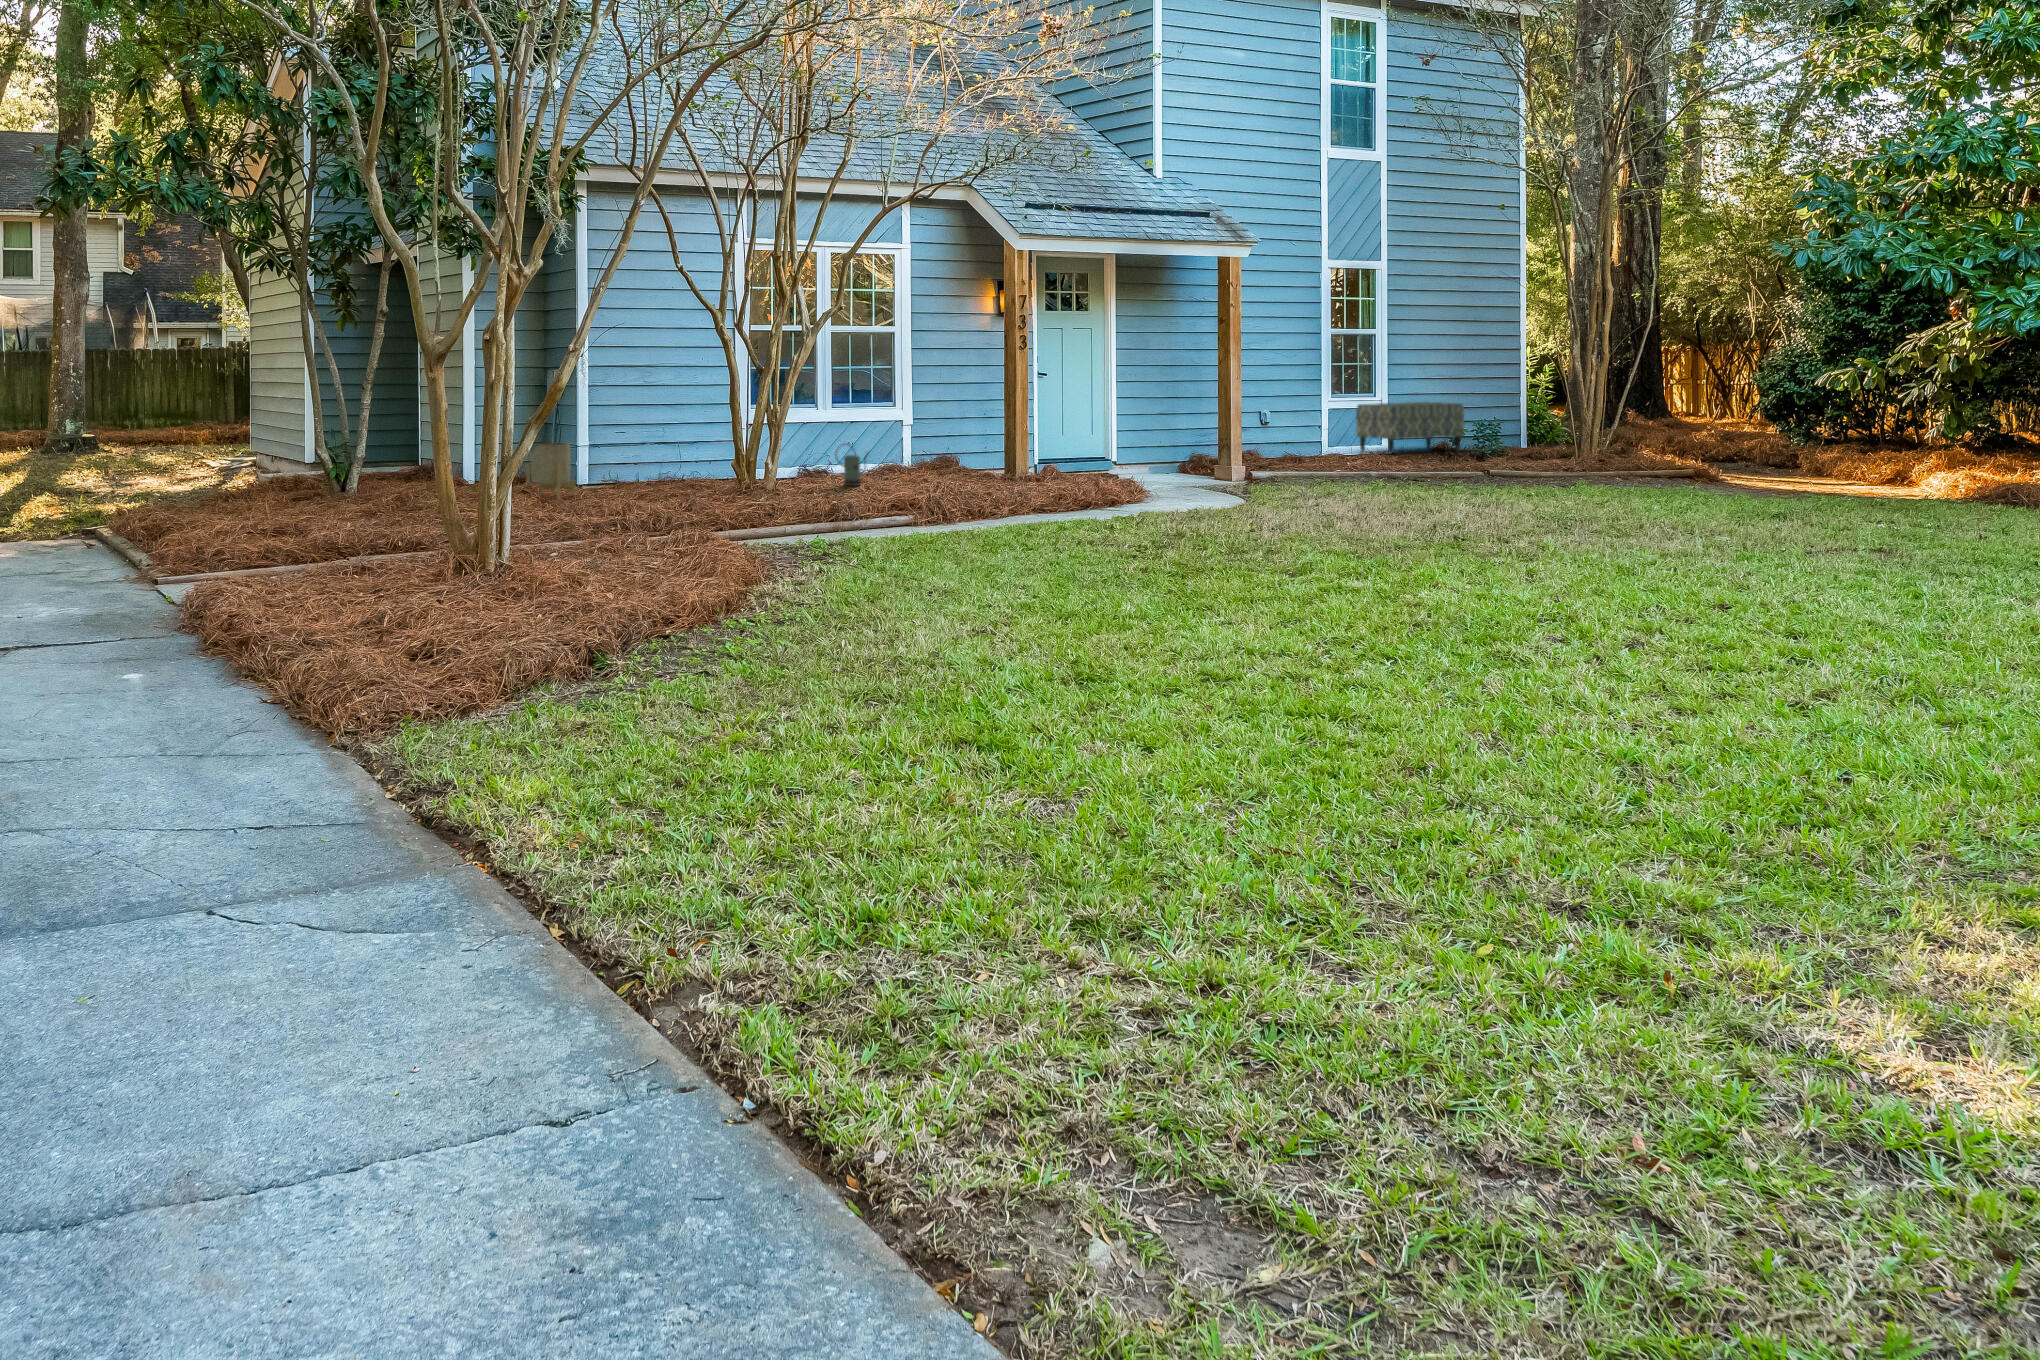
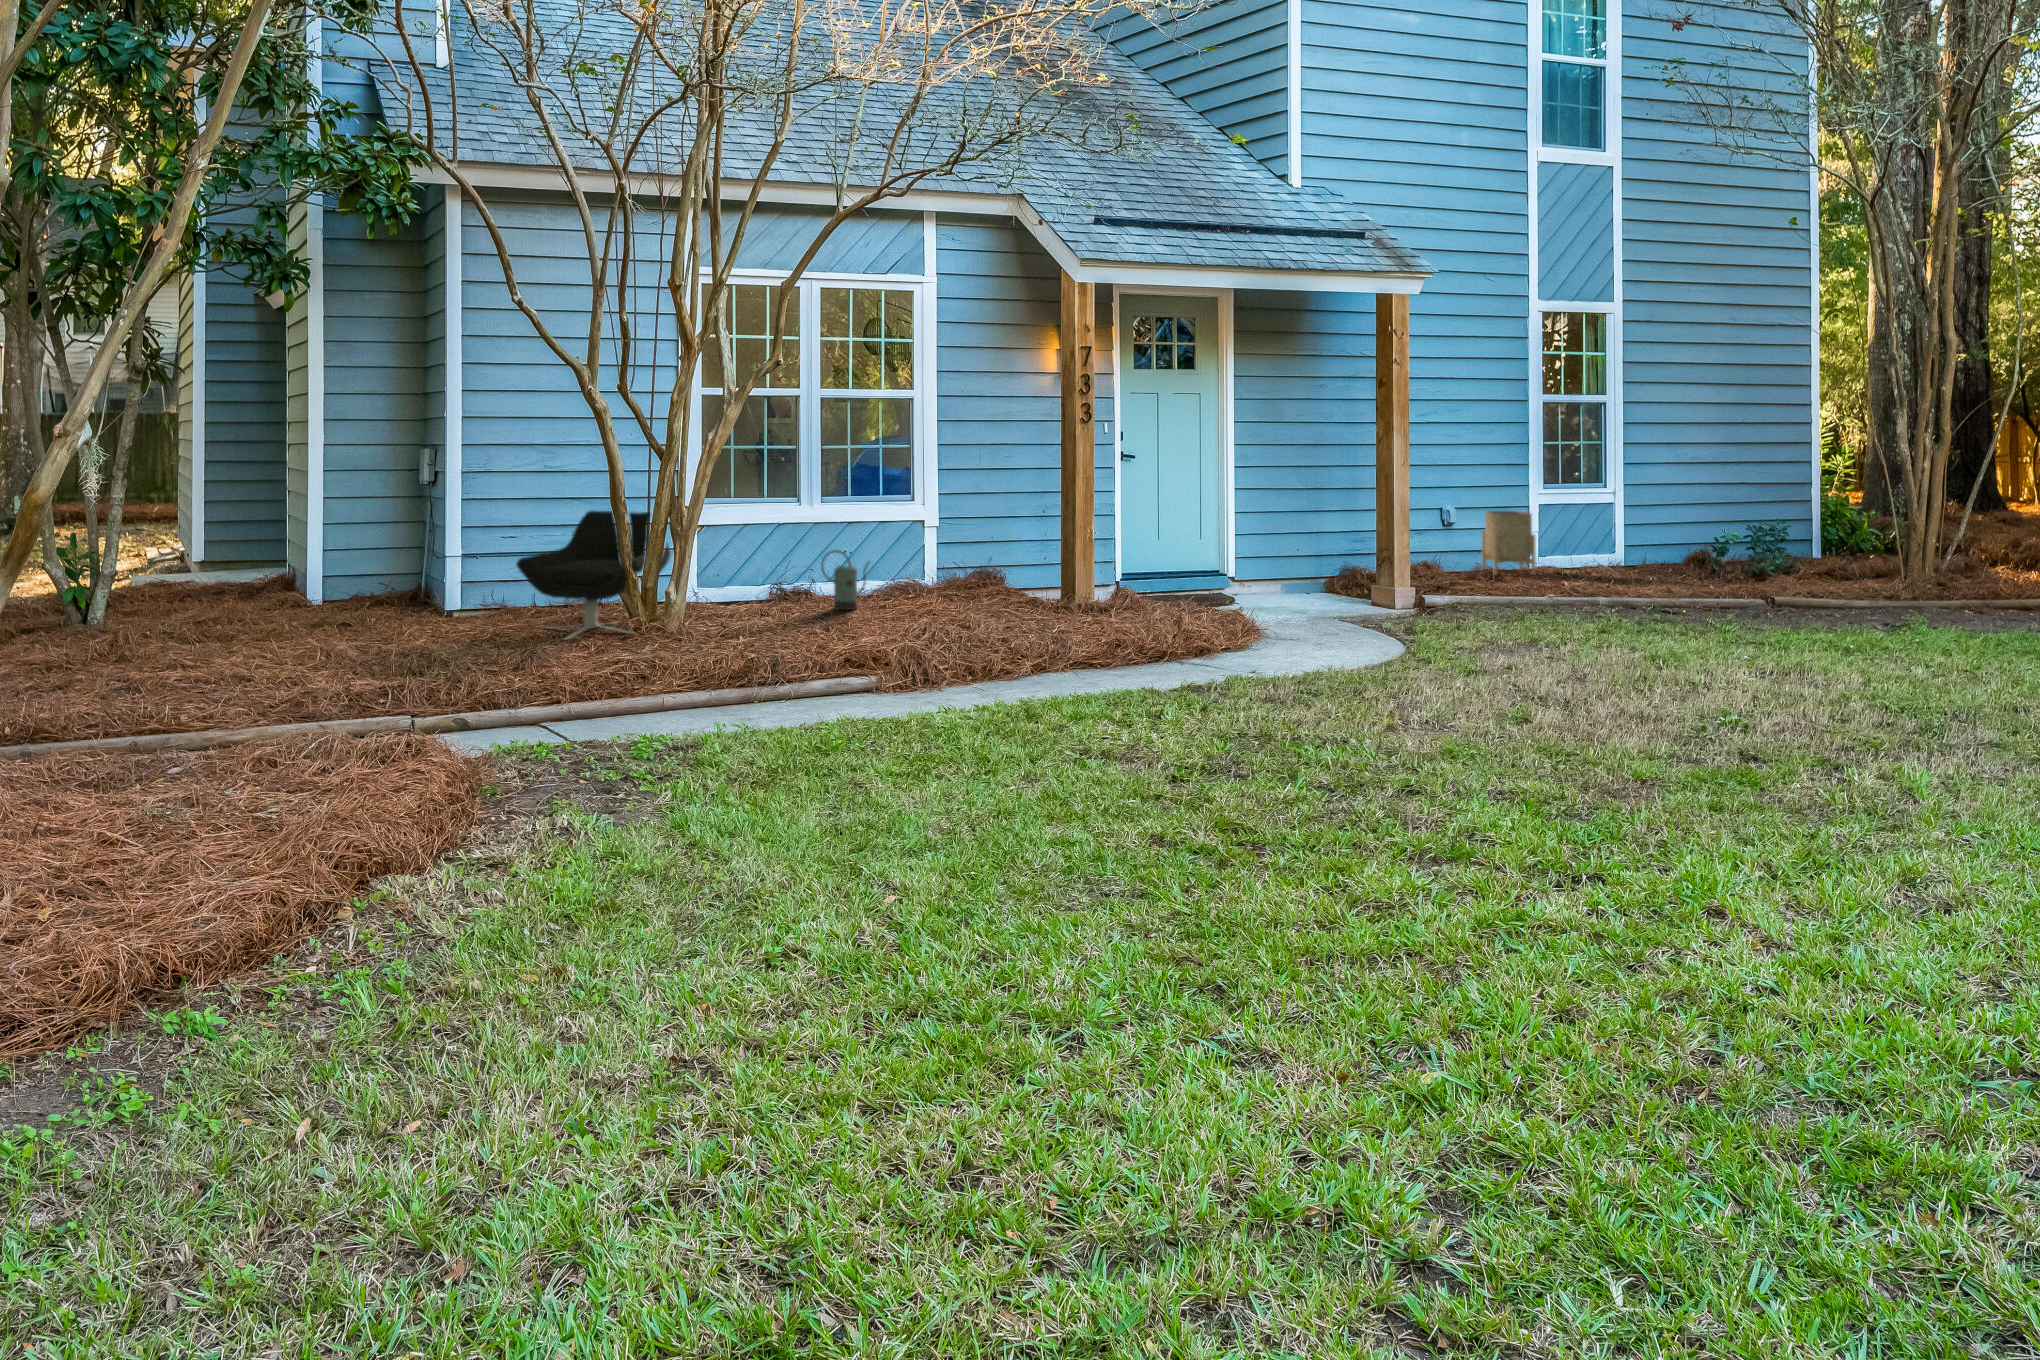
bench: present [1356,402,1464,454] -> none [1580,496,1737,571]
lounge chair: none [631,417,736,505] -> present [517,510,670,640]
planter: present [526,442,575,500] -> present [1482,511,1535,575]

